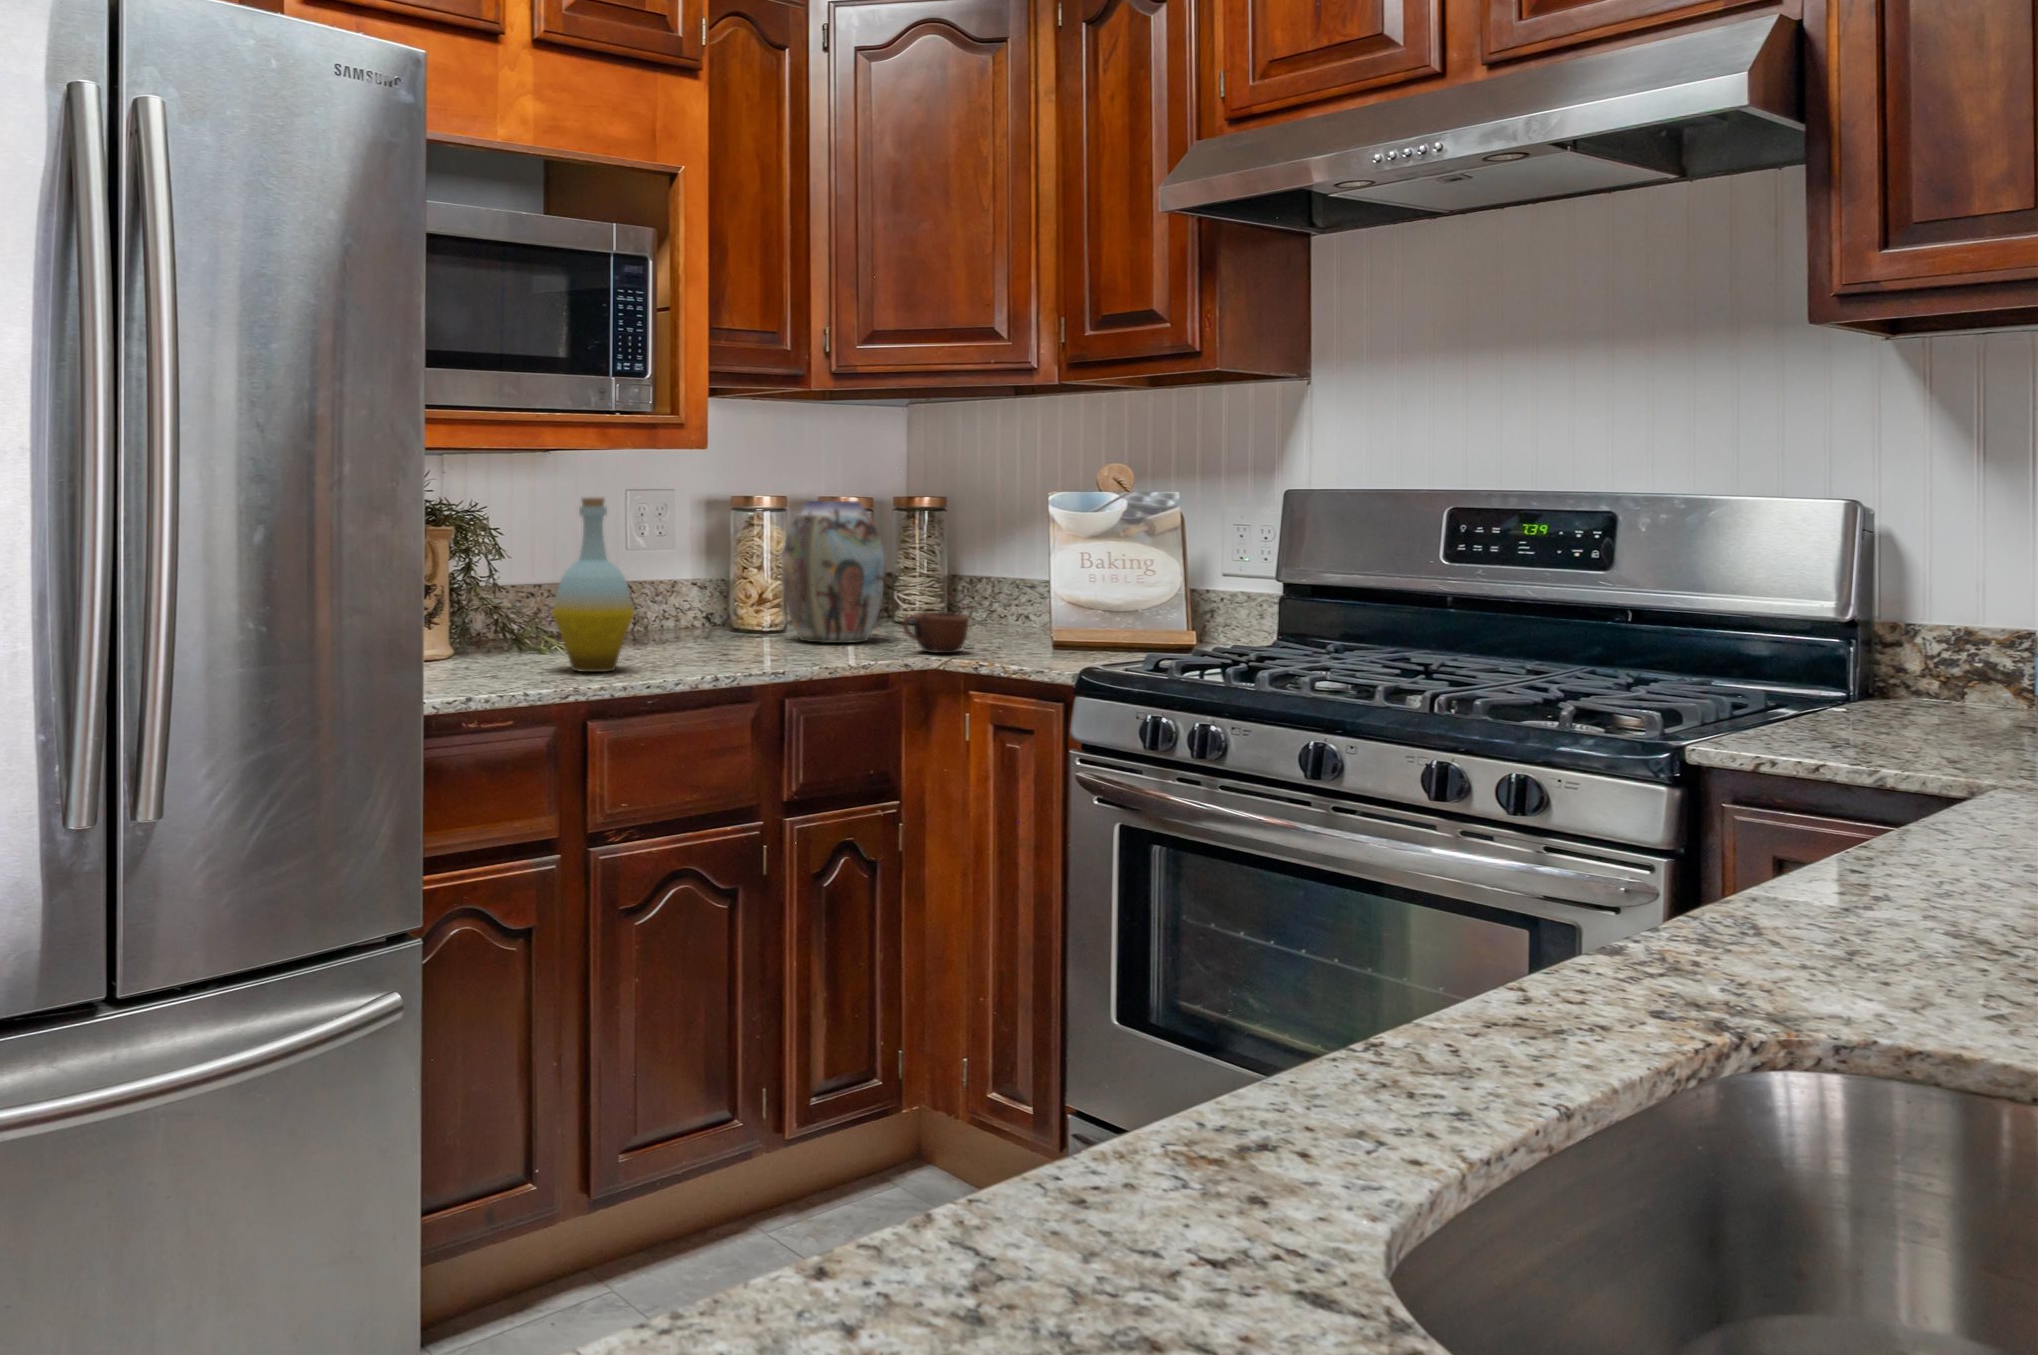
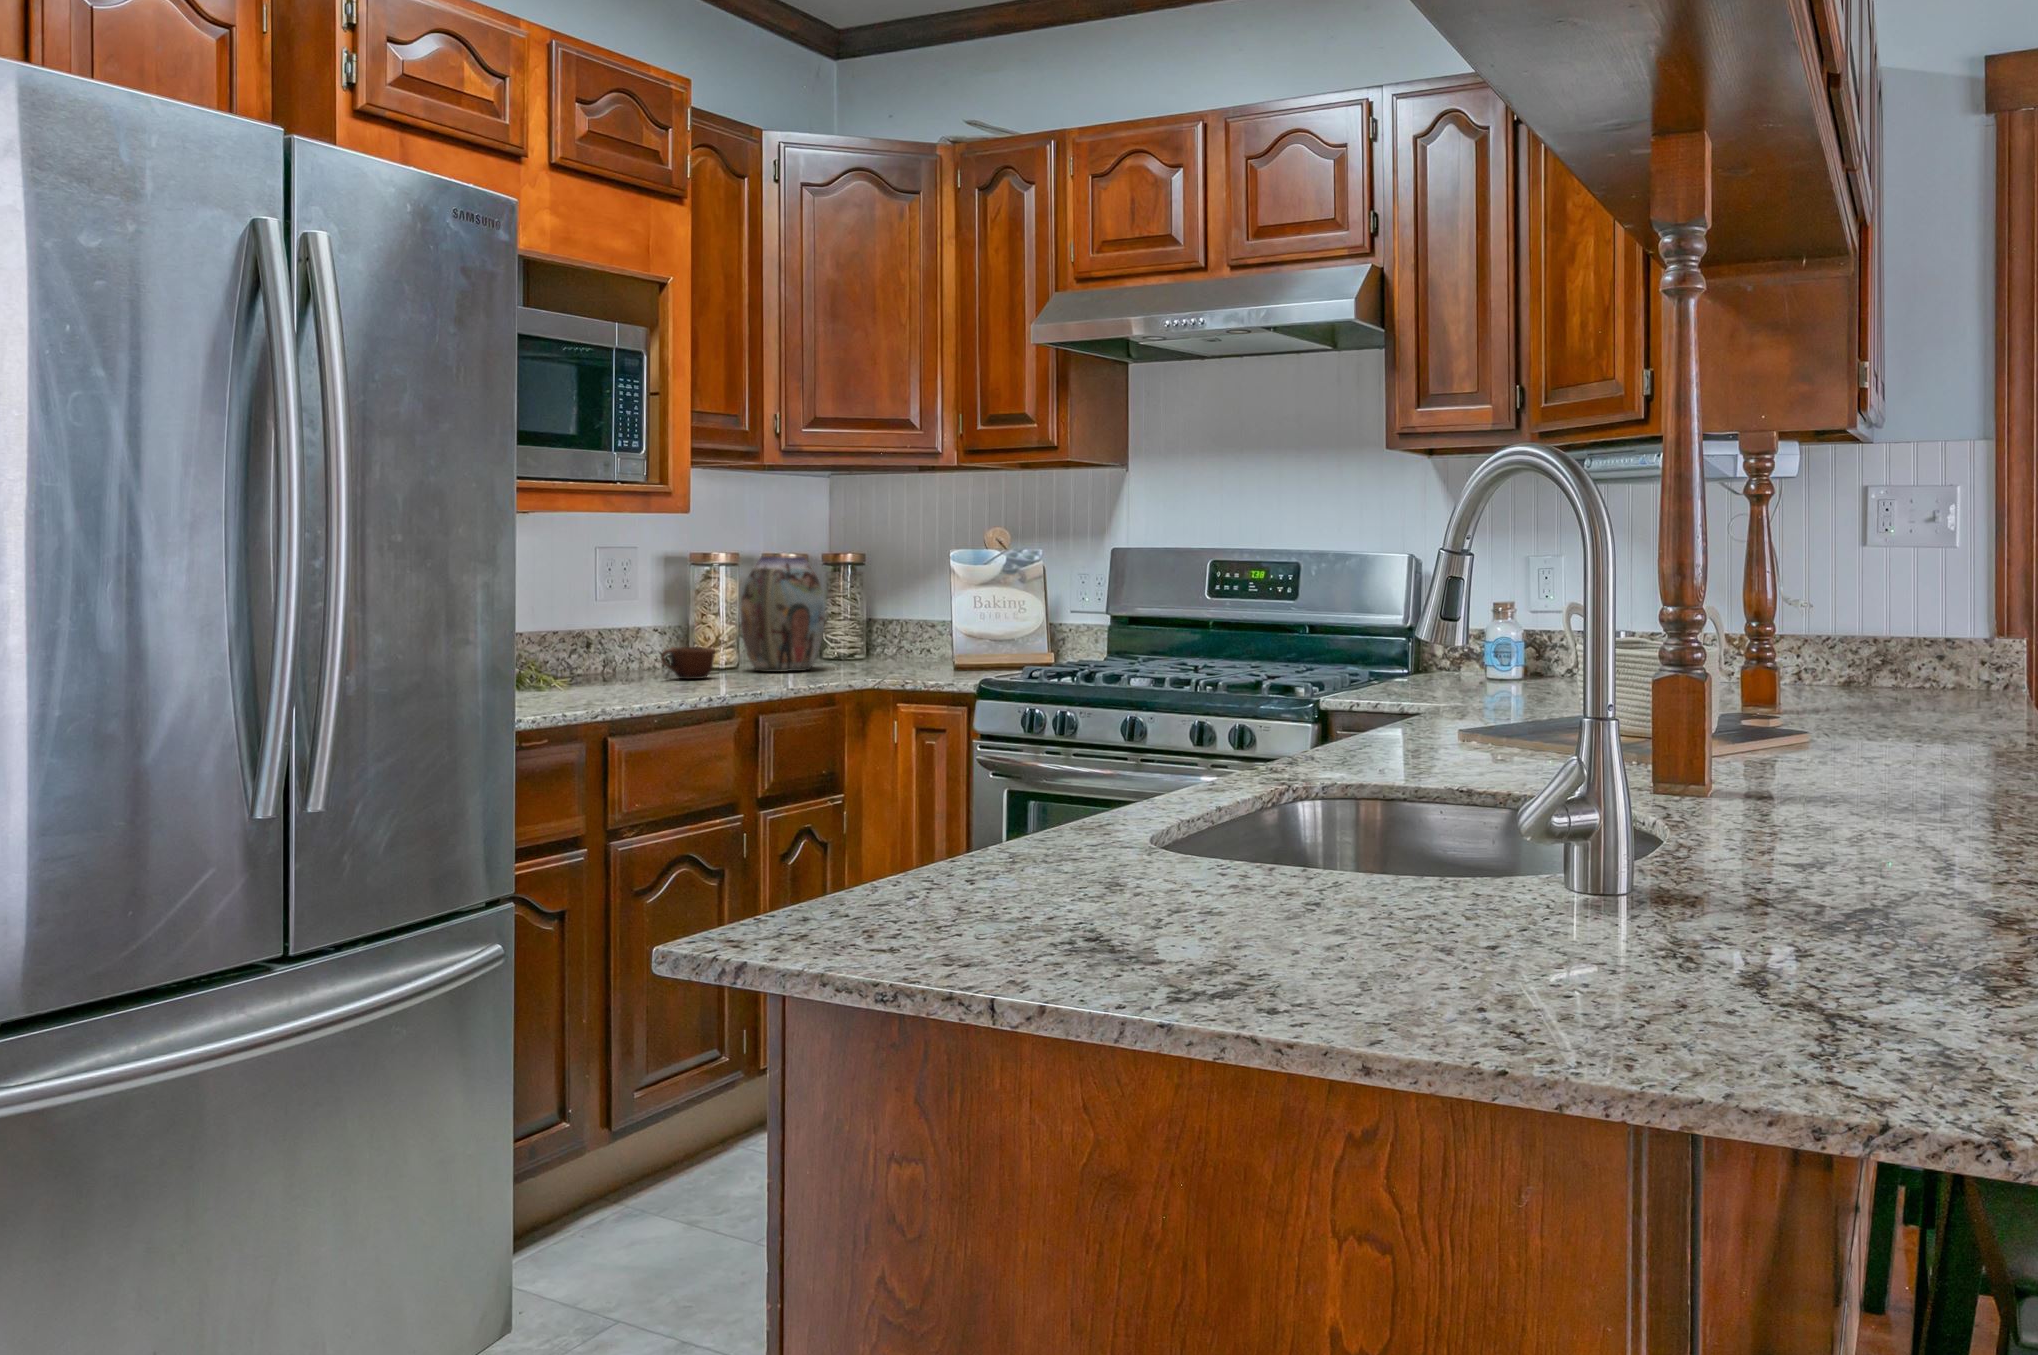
bottle: present [552,498,635,672] -> none [563,553,635,697]
mug: present [903,612,969,653] -> present [661,647,715,679]

